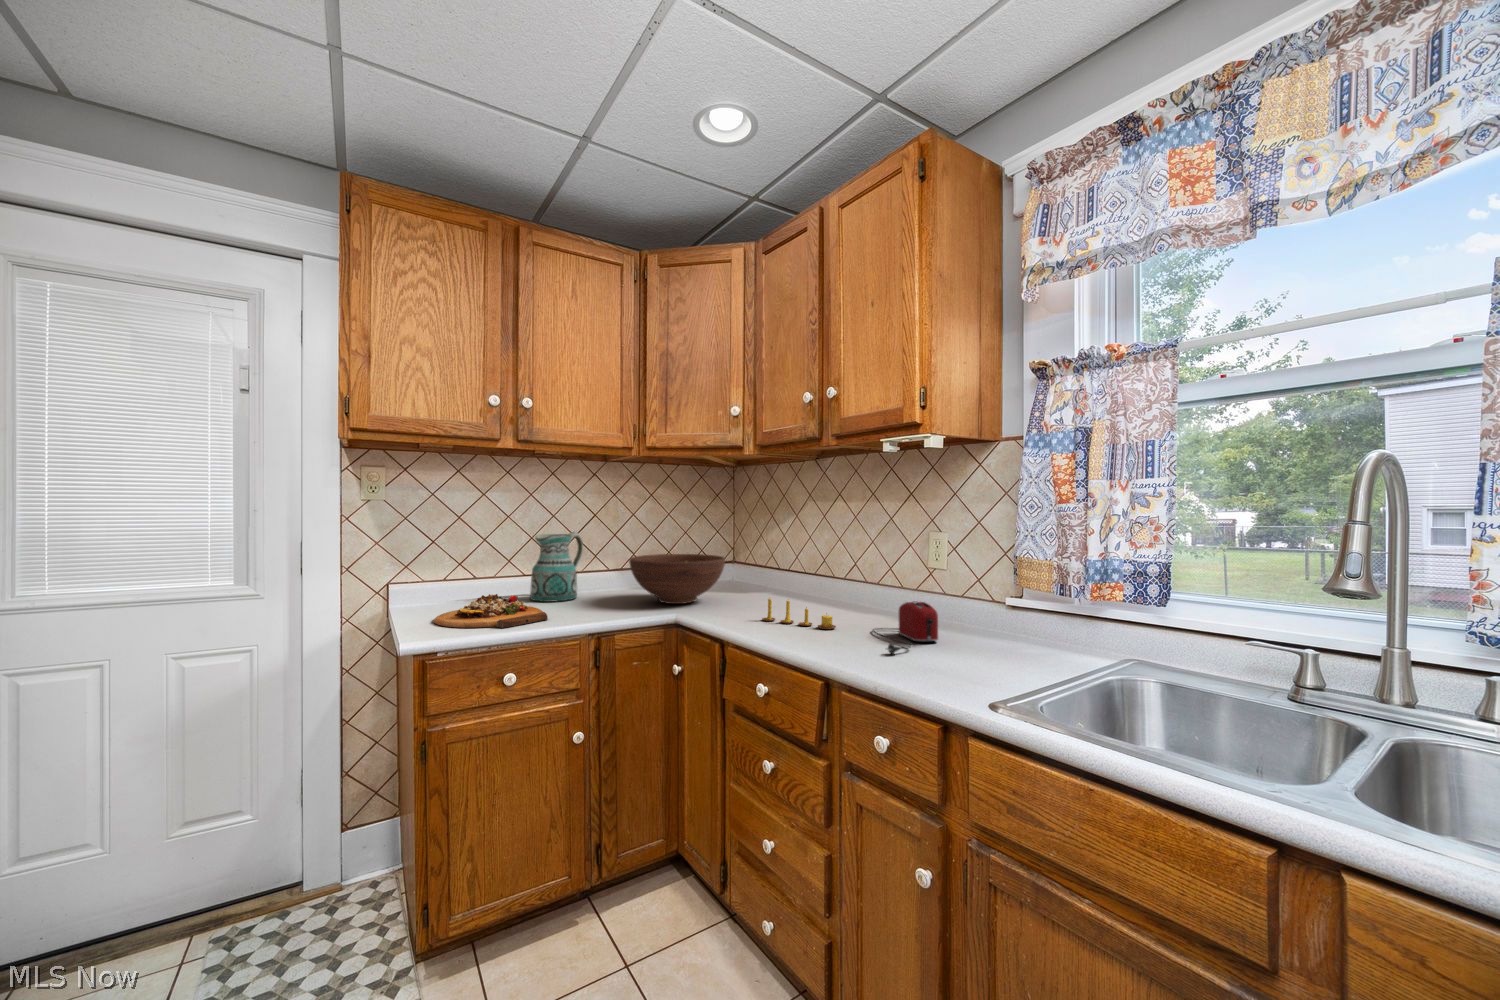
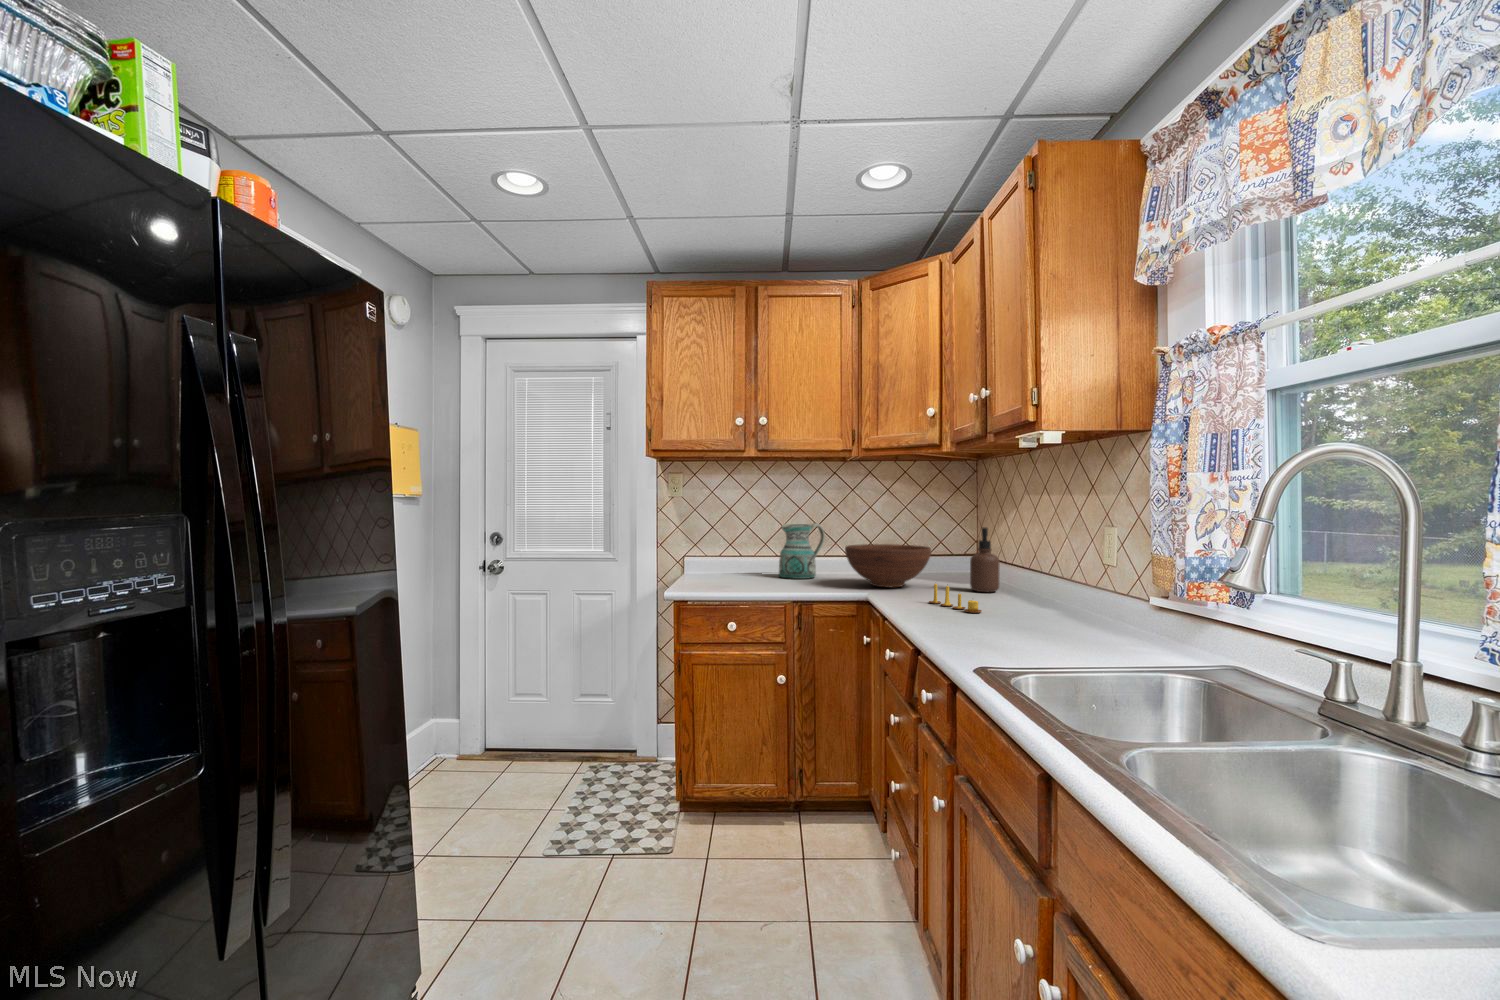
soap dispenser: none [763,533,791,600] -> present [970,527,999,592]
cutting board: present [434,594,548,628] -> none [698,567,773,589]
toaster: present [872,601,938,654] -> none [976,591,1056,630]

